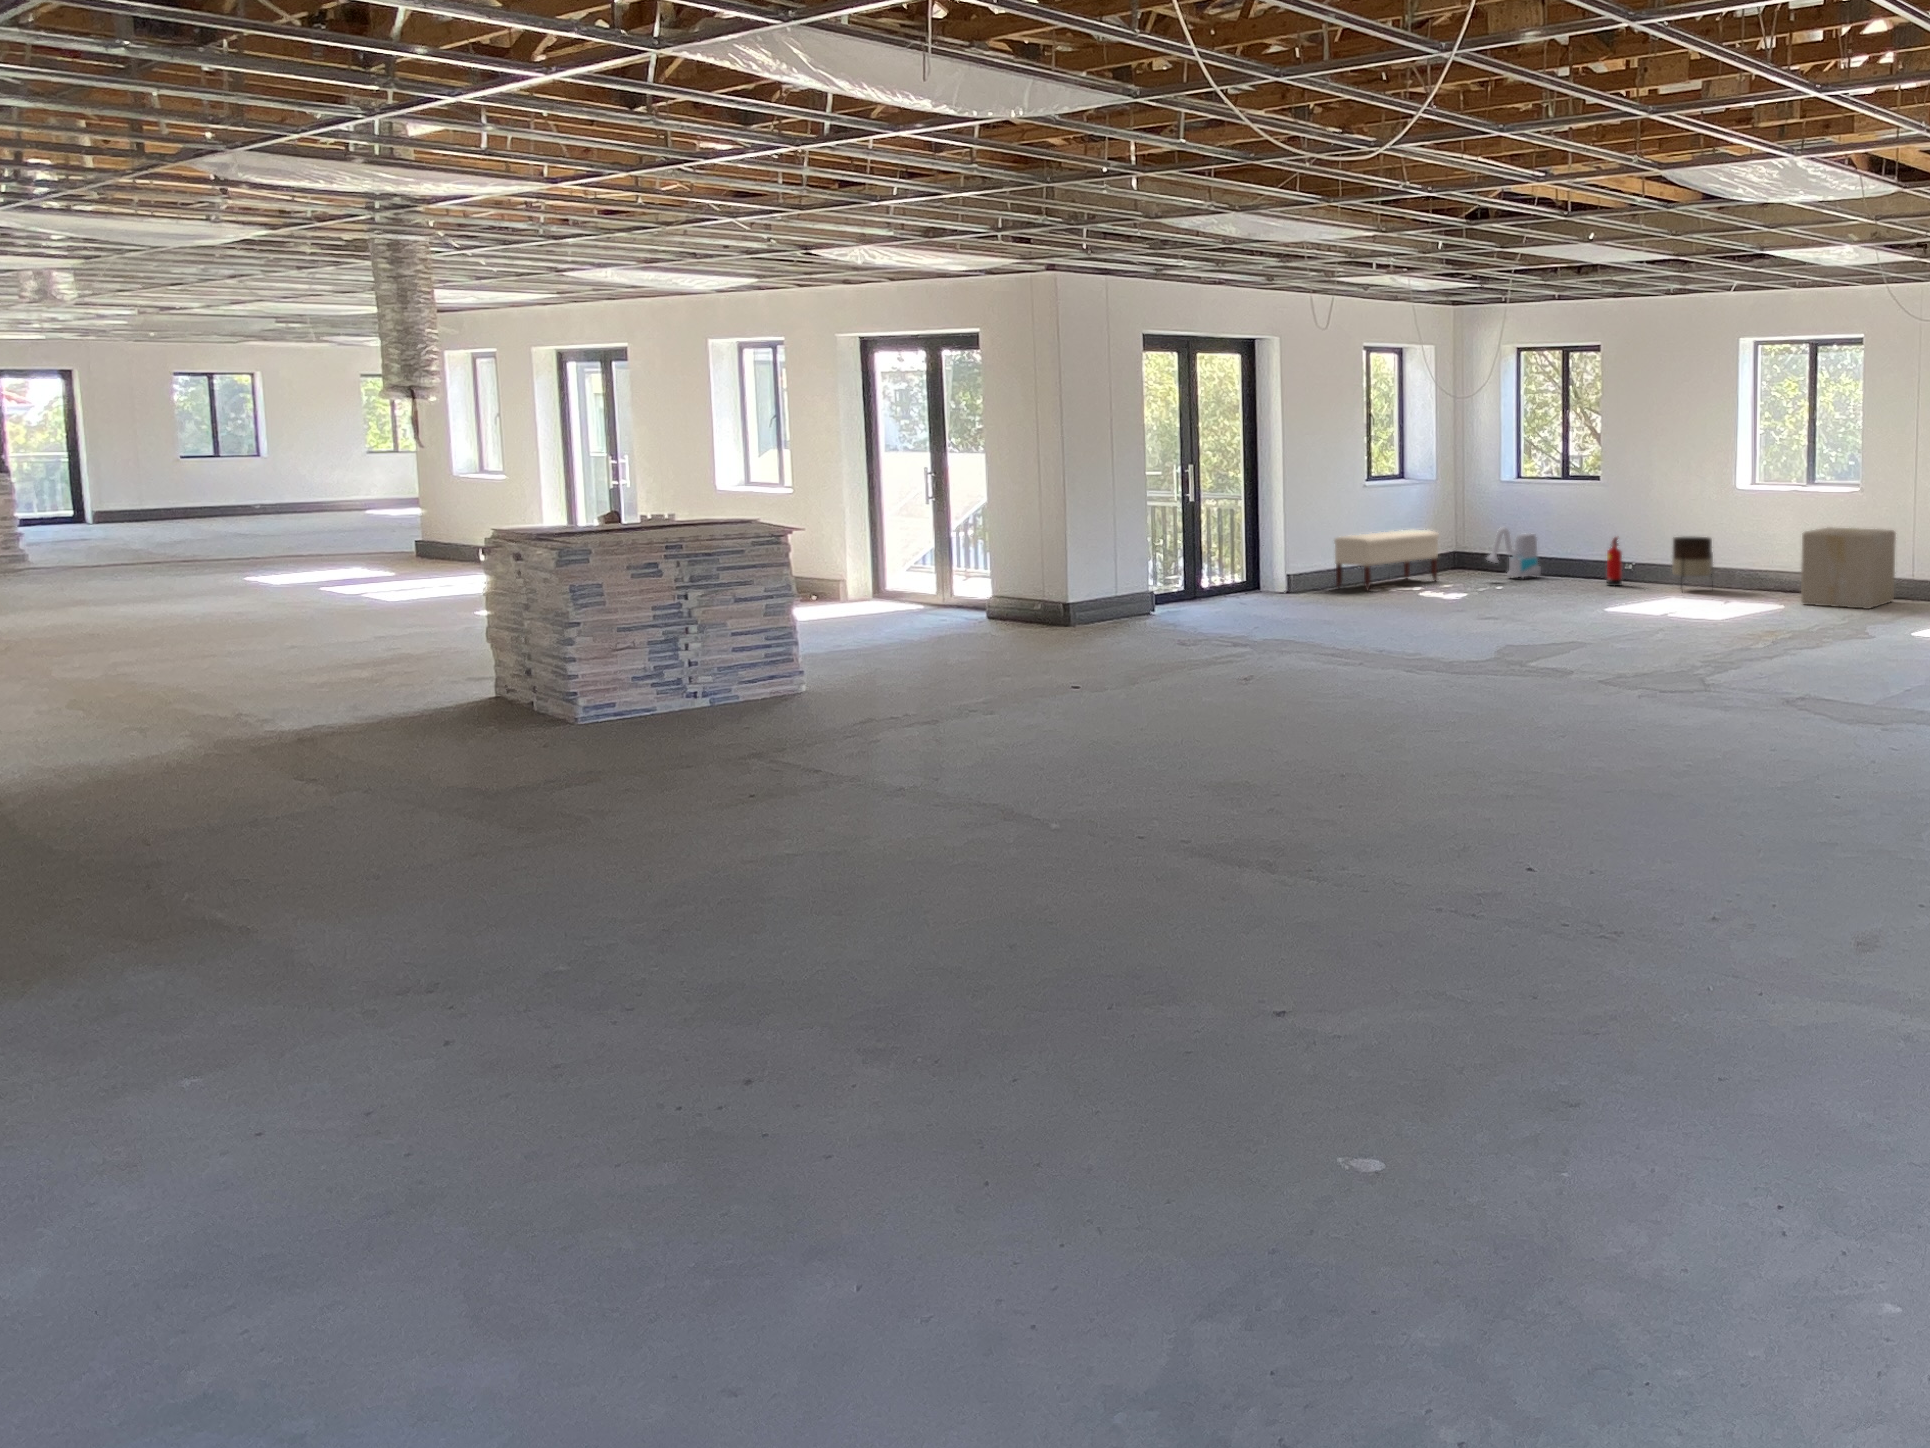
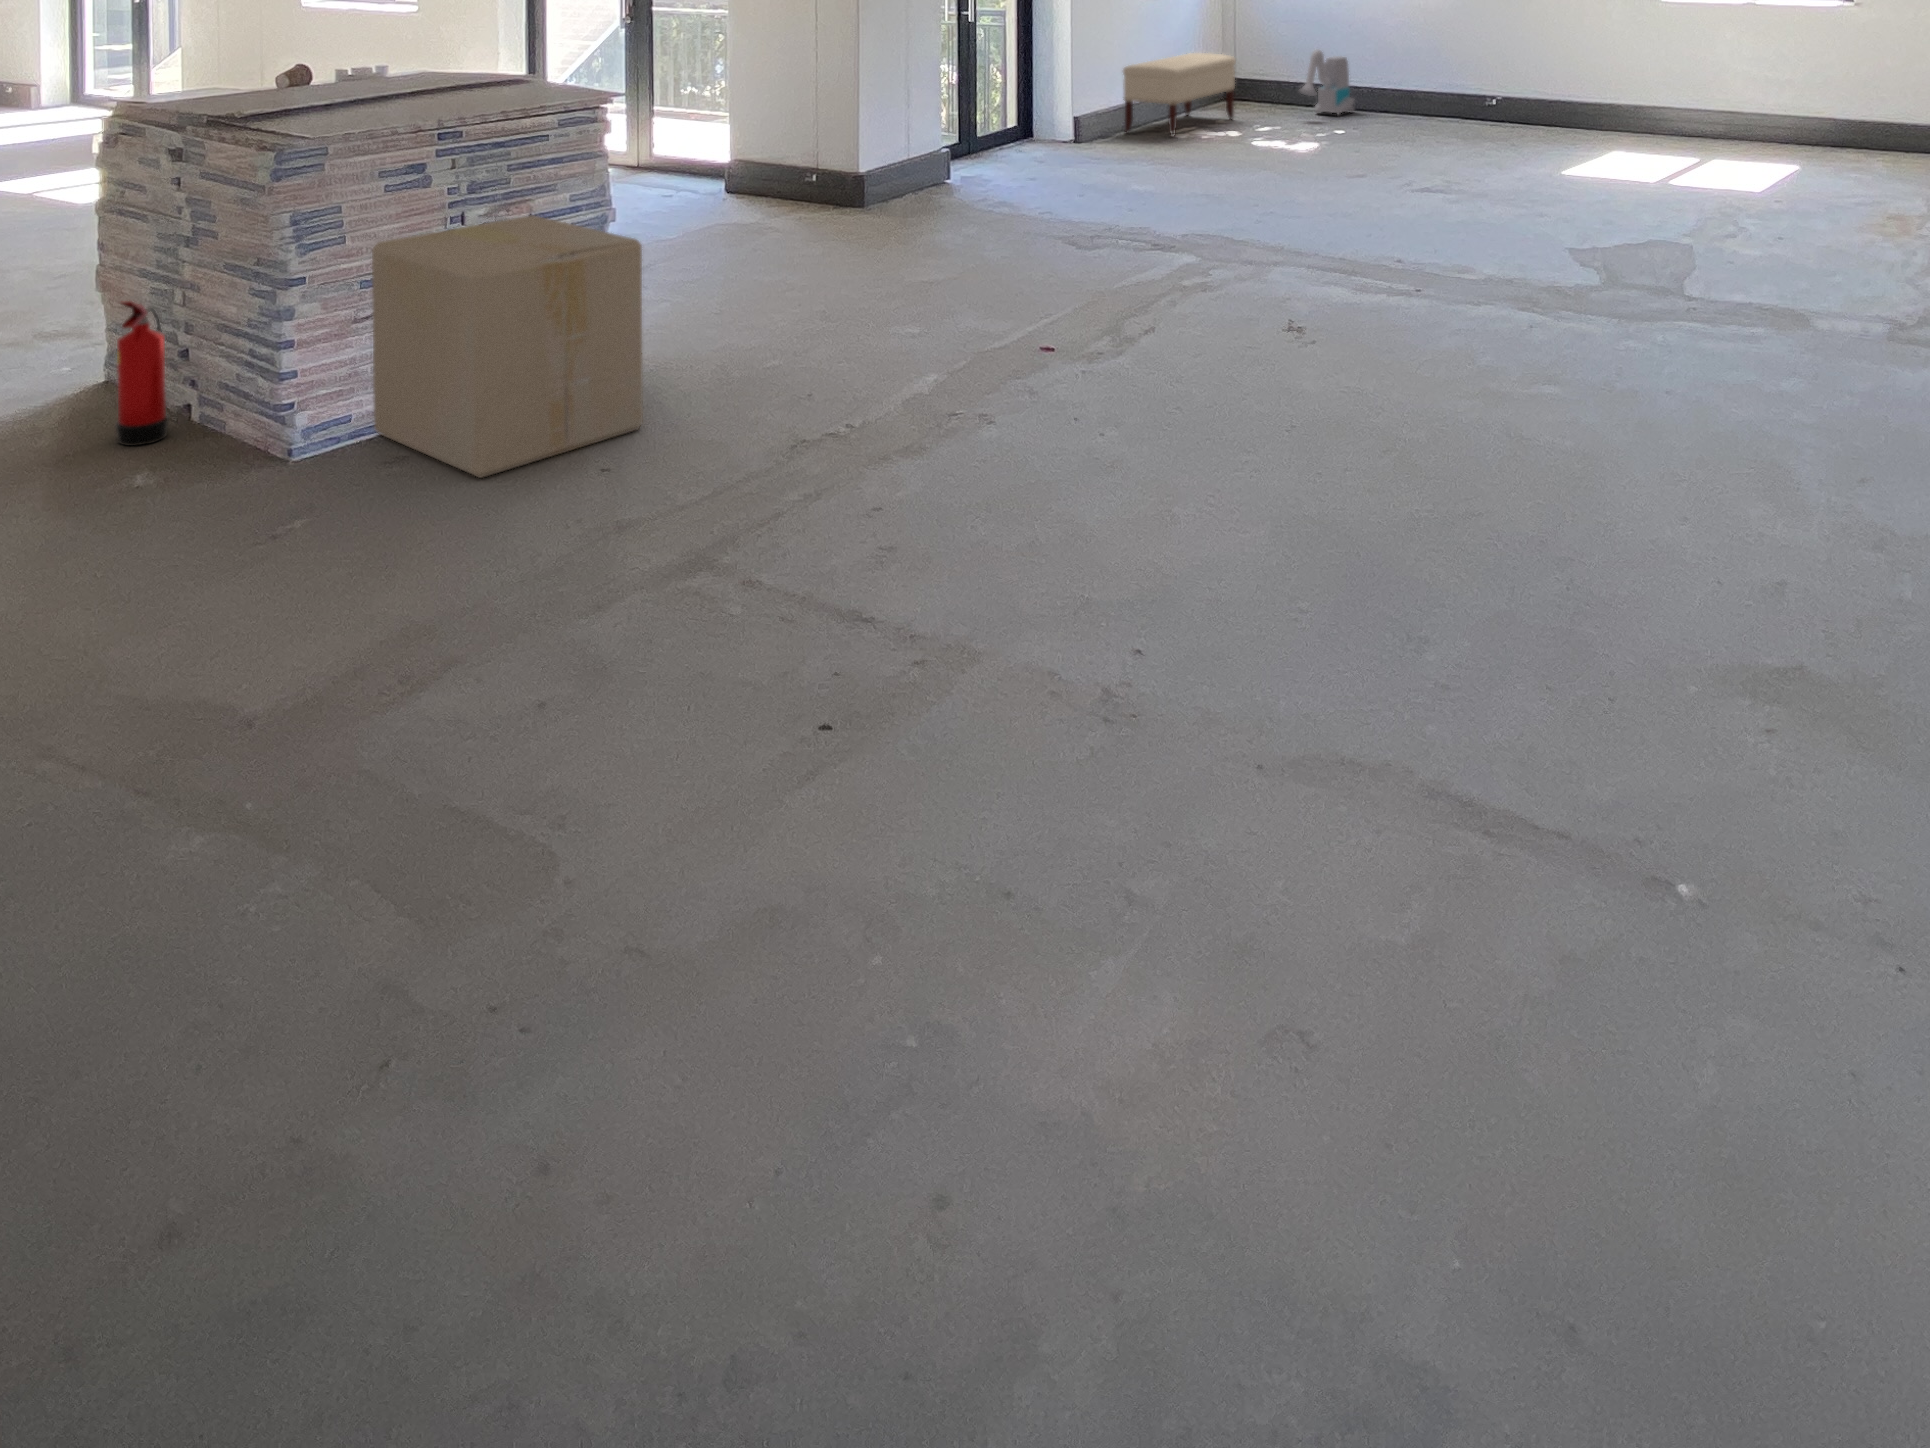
cardboard box: present [1801,528,1896,609] -> present [372,215,643,478]
fire extinguisher: present [1606,537,1622,586] -> present [115,301,169,446]
planter: present [1672,537,1713,588] -> none [1564,63,1619,137]

